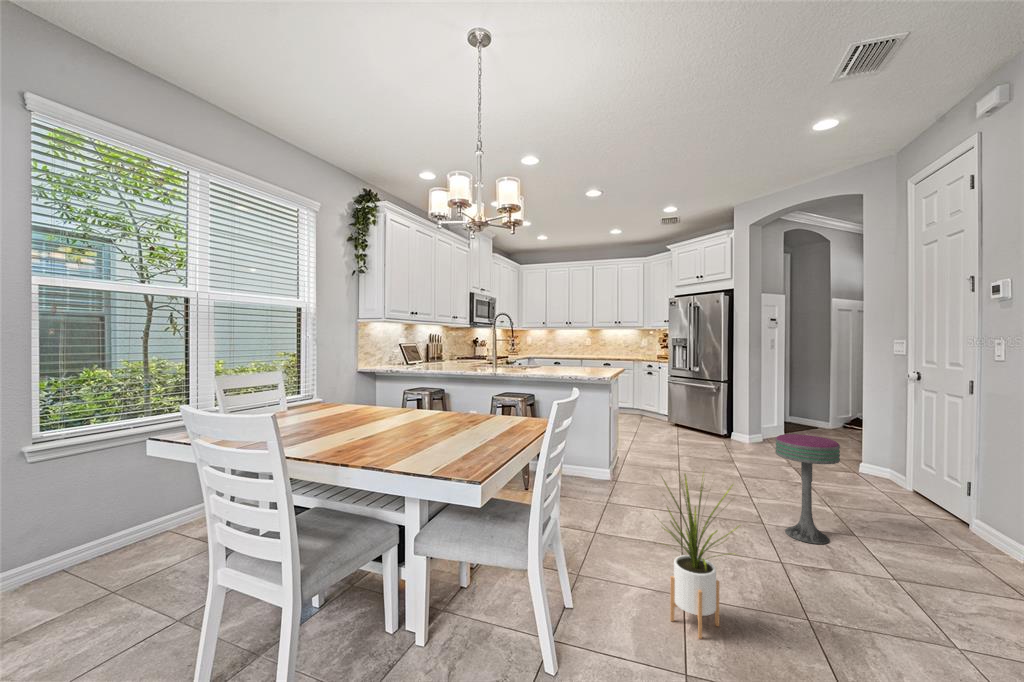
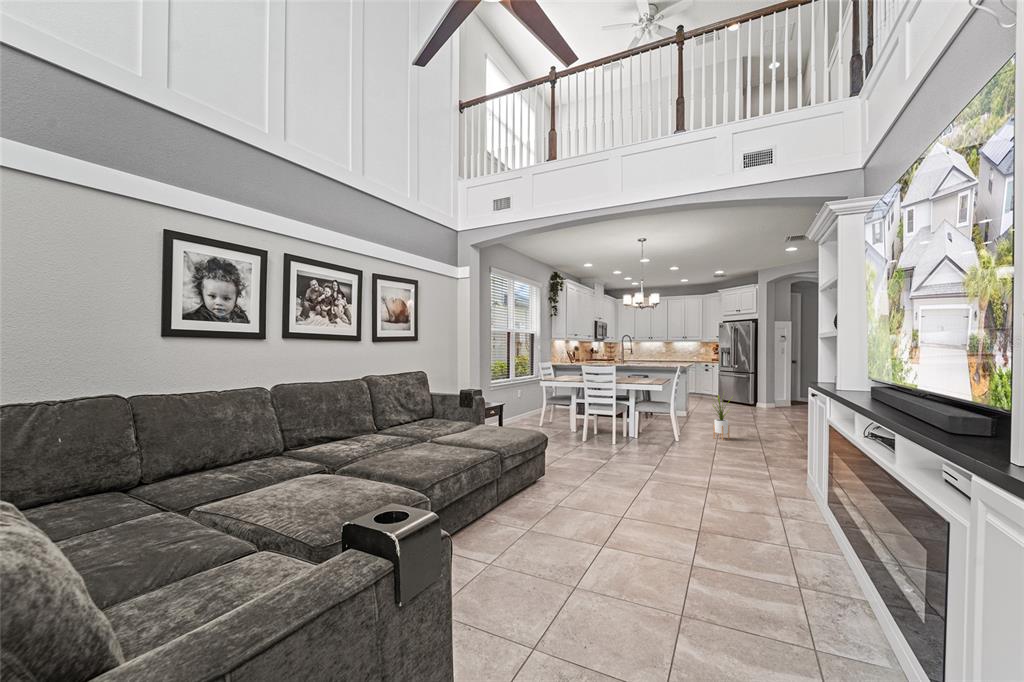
bar stool: present [776,434,840,544] -> none [761,389,786,430]

